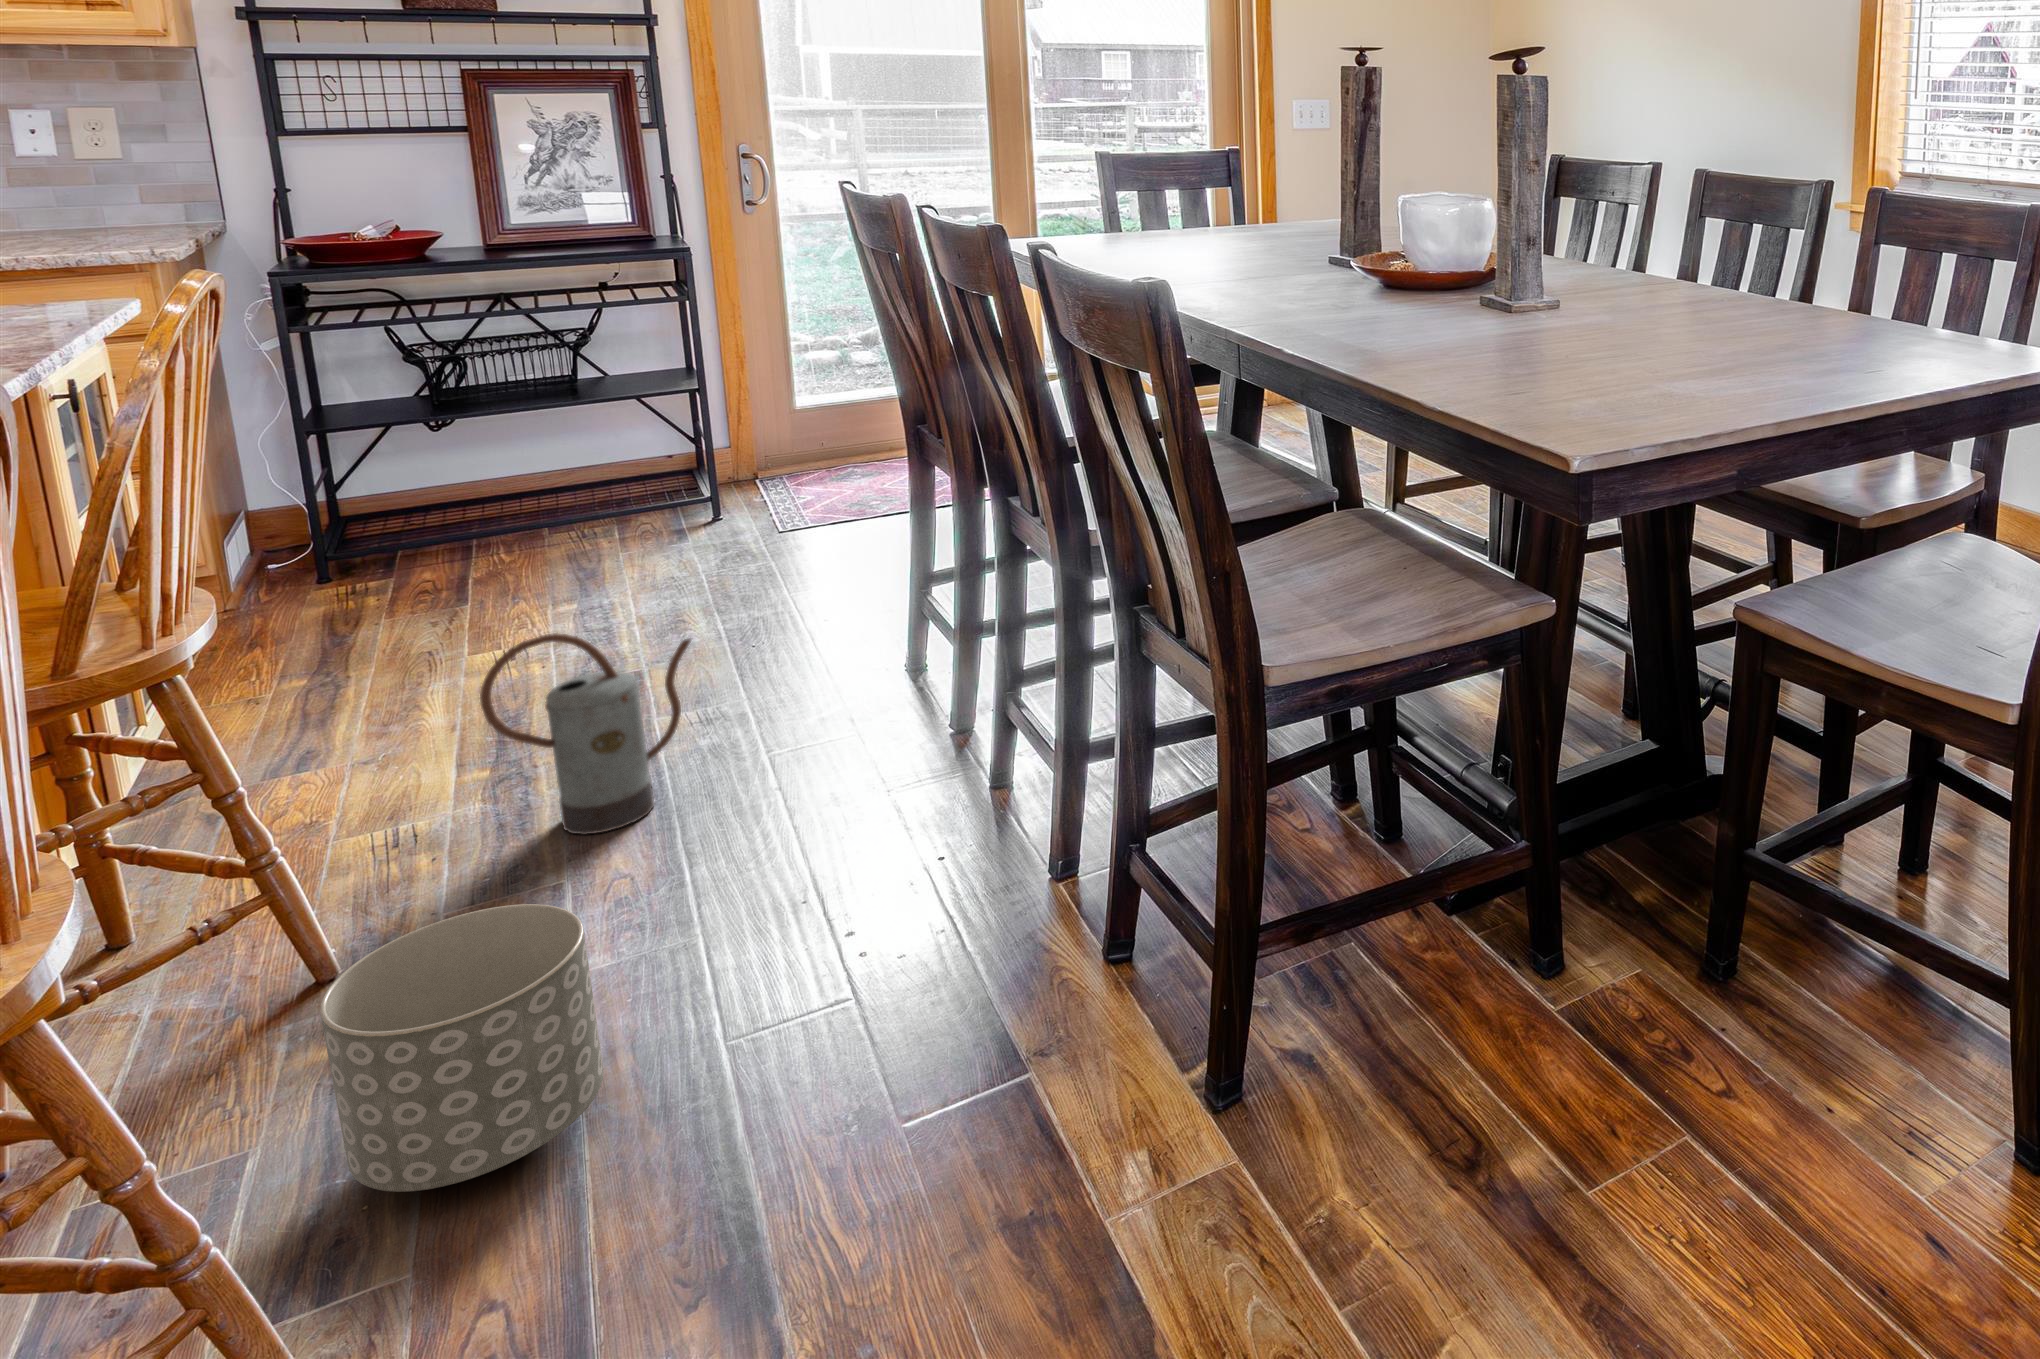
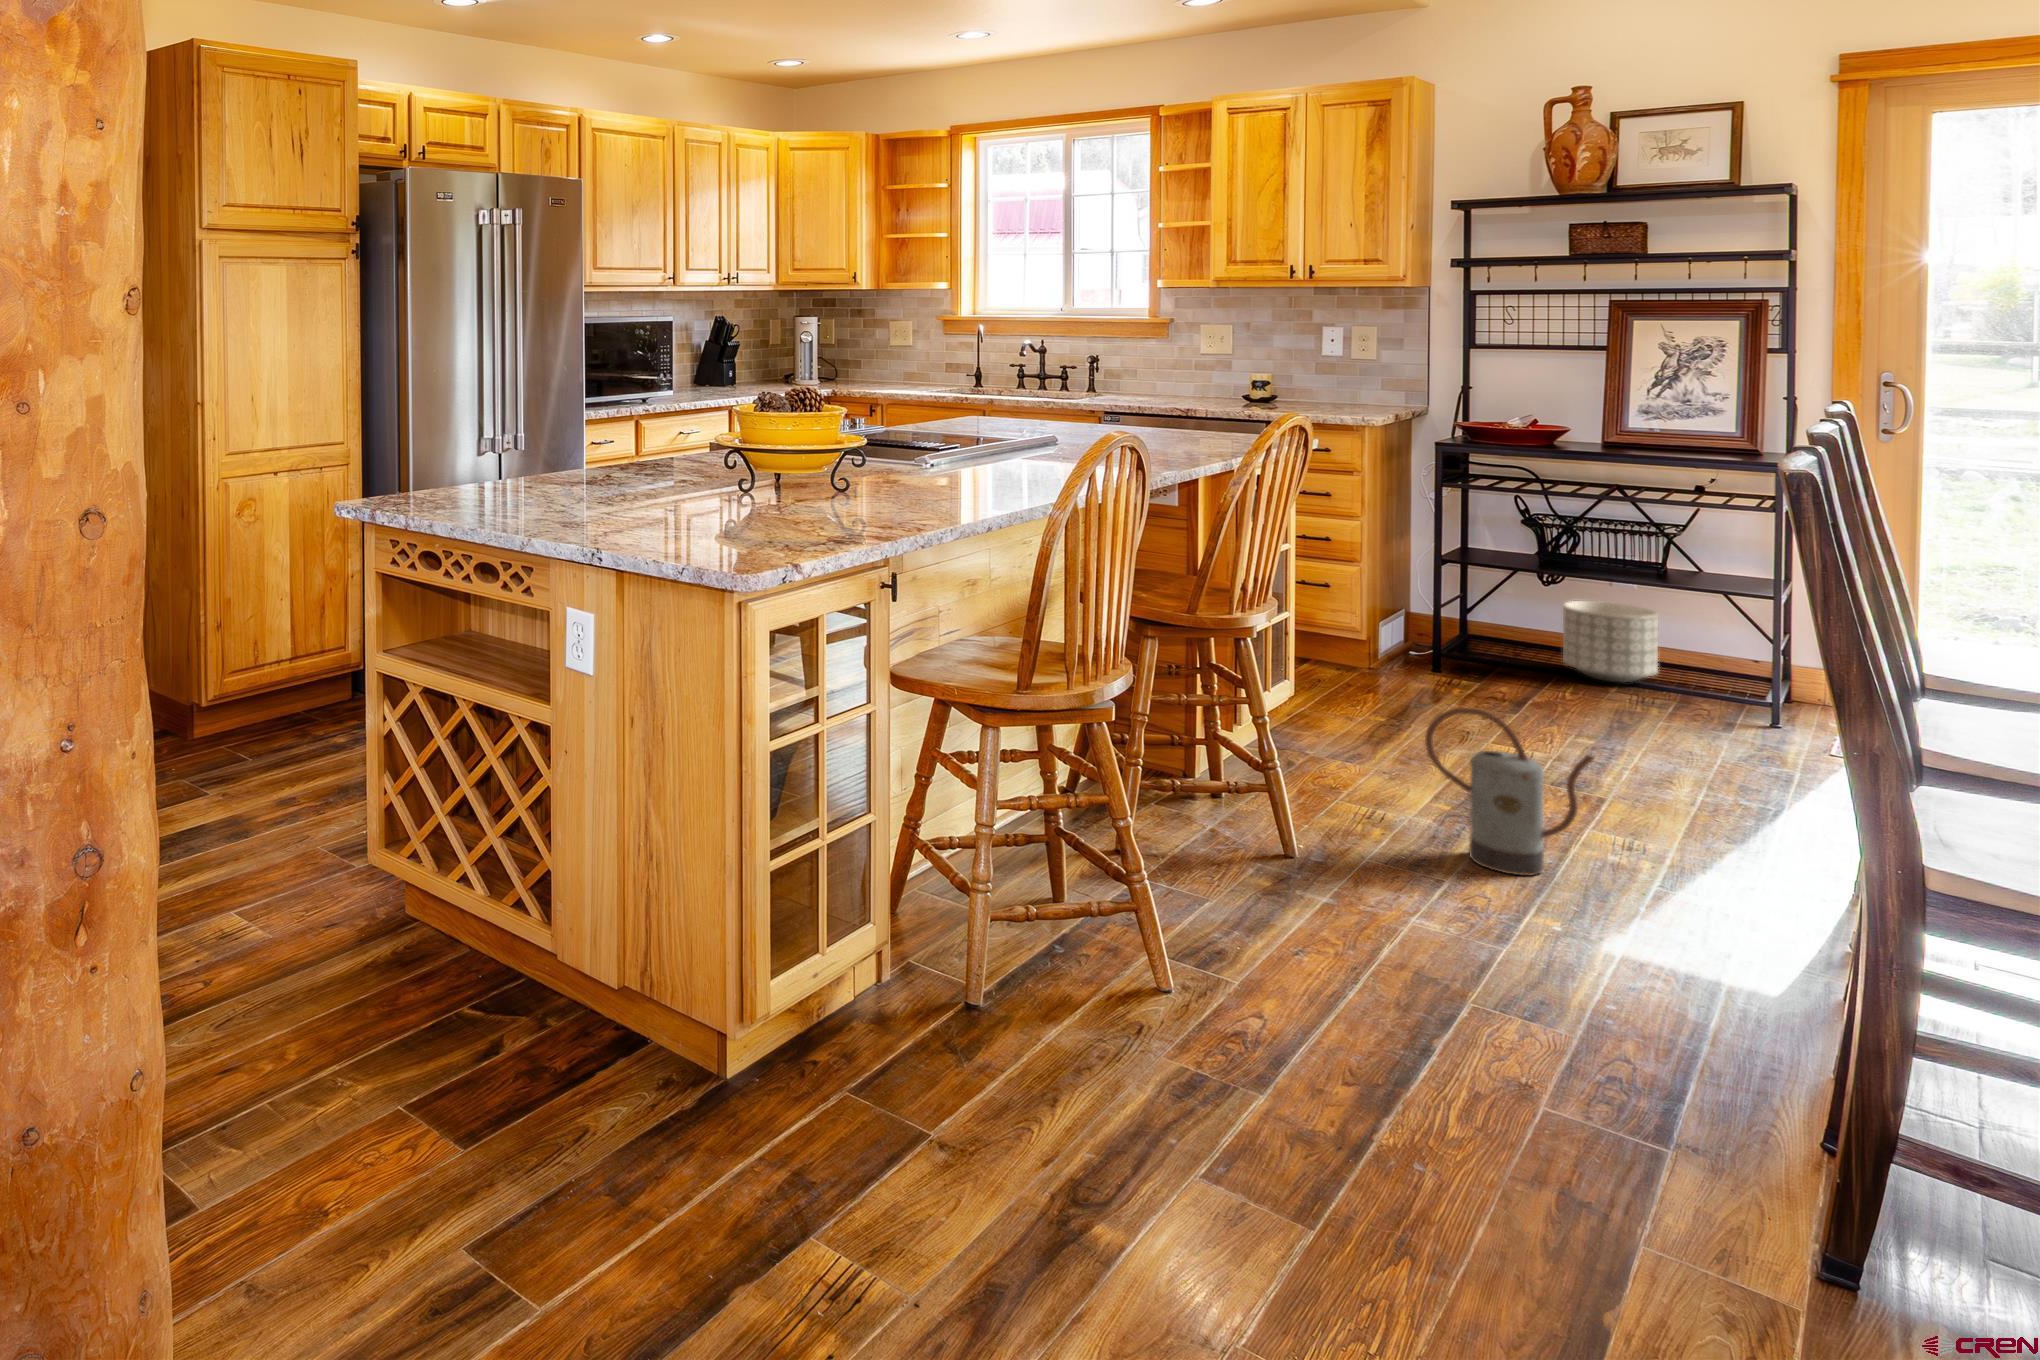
planter: present [320,904,604,1192] -> present [1563,601,1658,682]

